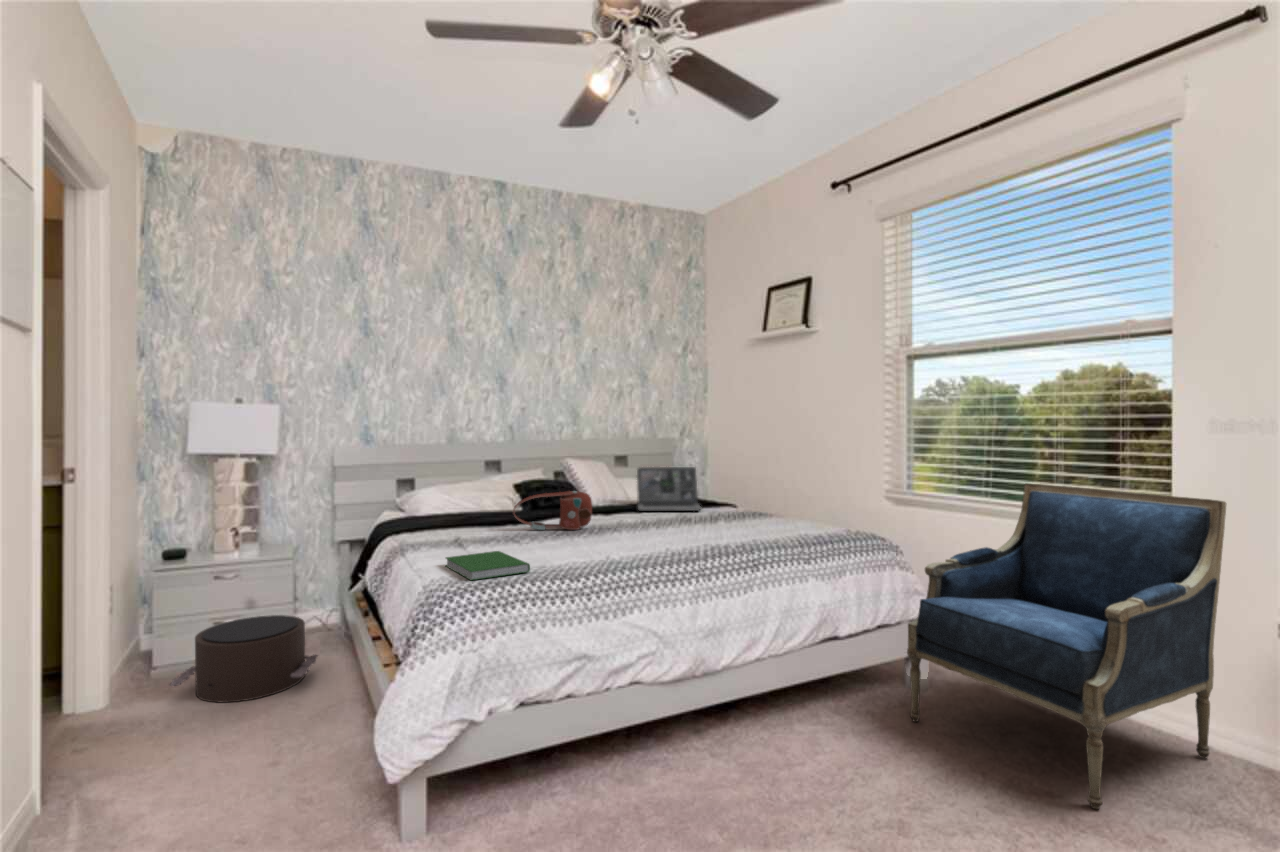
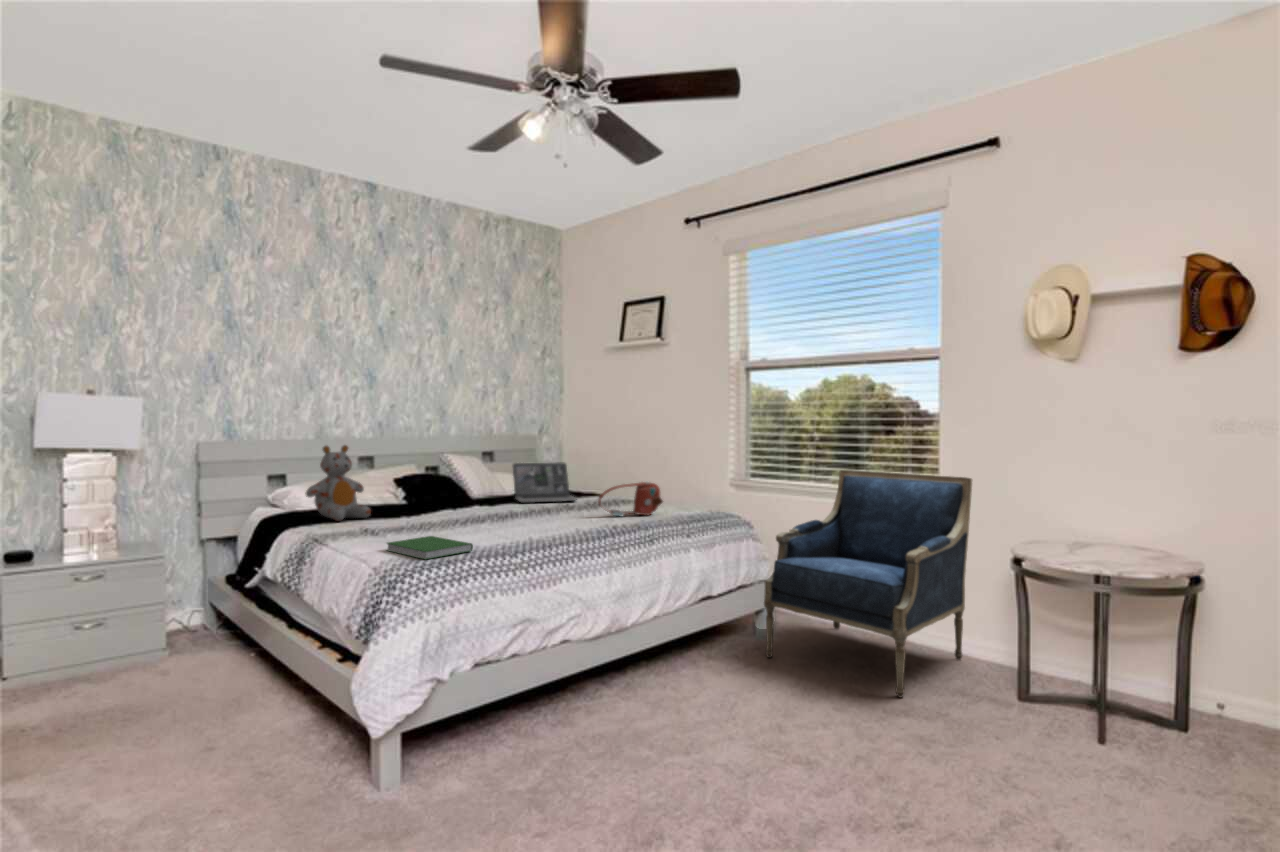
stuffed bear: none [410,448,472,527] -> present [305,445,371,521]
handbag: present [513,491,592,530] -> present [598,482,663,517]
pouf: present [170,615,317,702] -> none [38,620,204,712]

